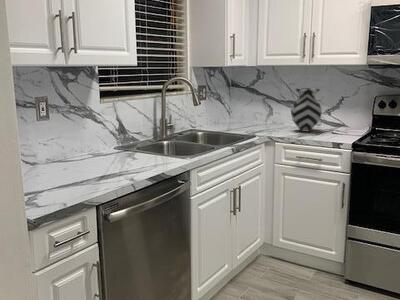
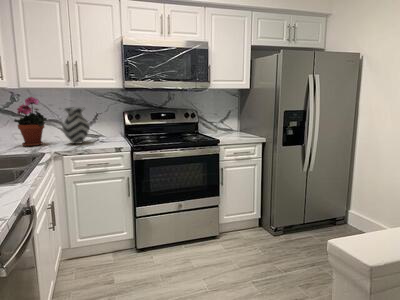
potted plant: none [252,74,282,128] -> present [14,97,47,146]

